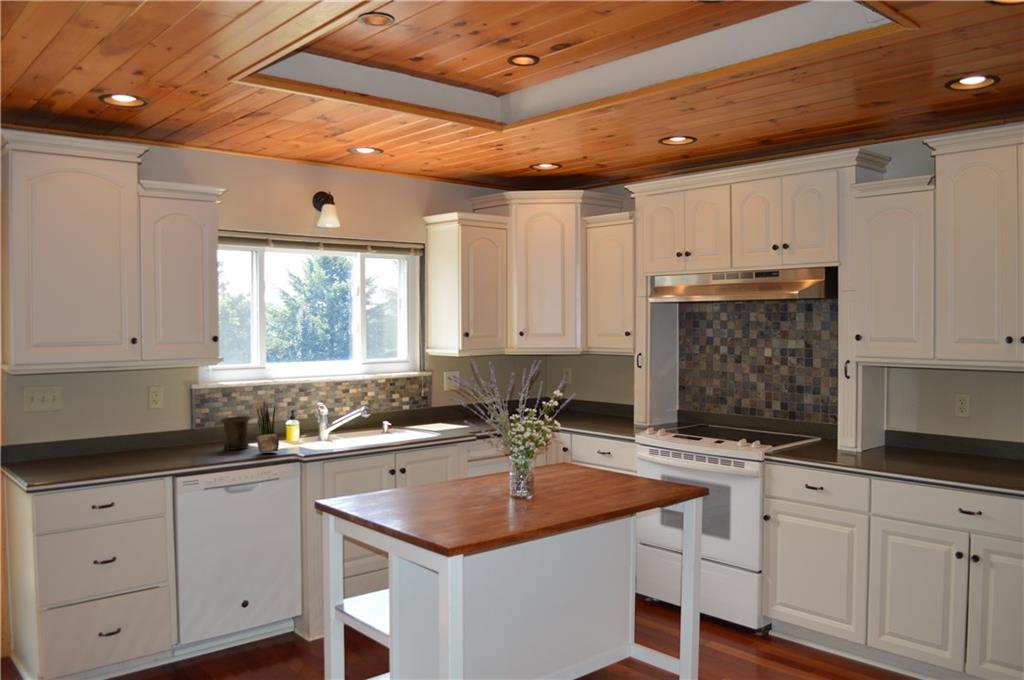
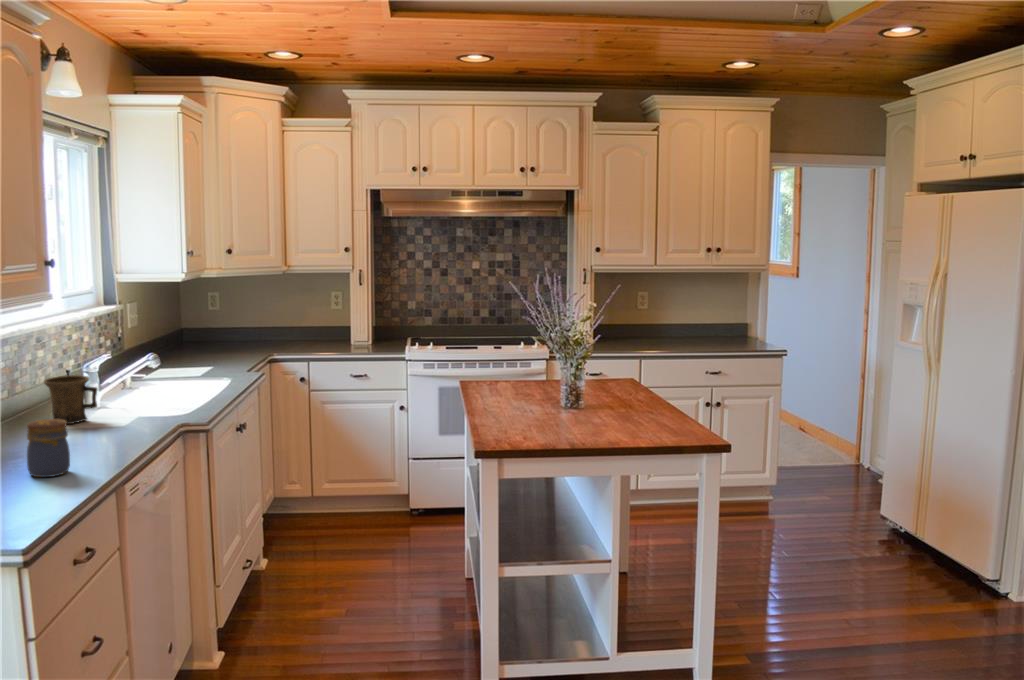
potted plant: present [257,402,279,453] -> none [119,349,158,419]
jar: none [81,436,112,474] -> present [27,419,70,477]

